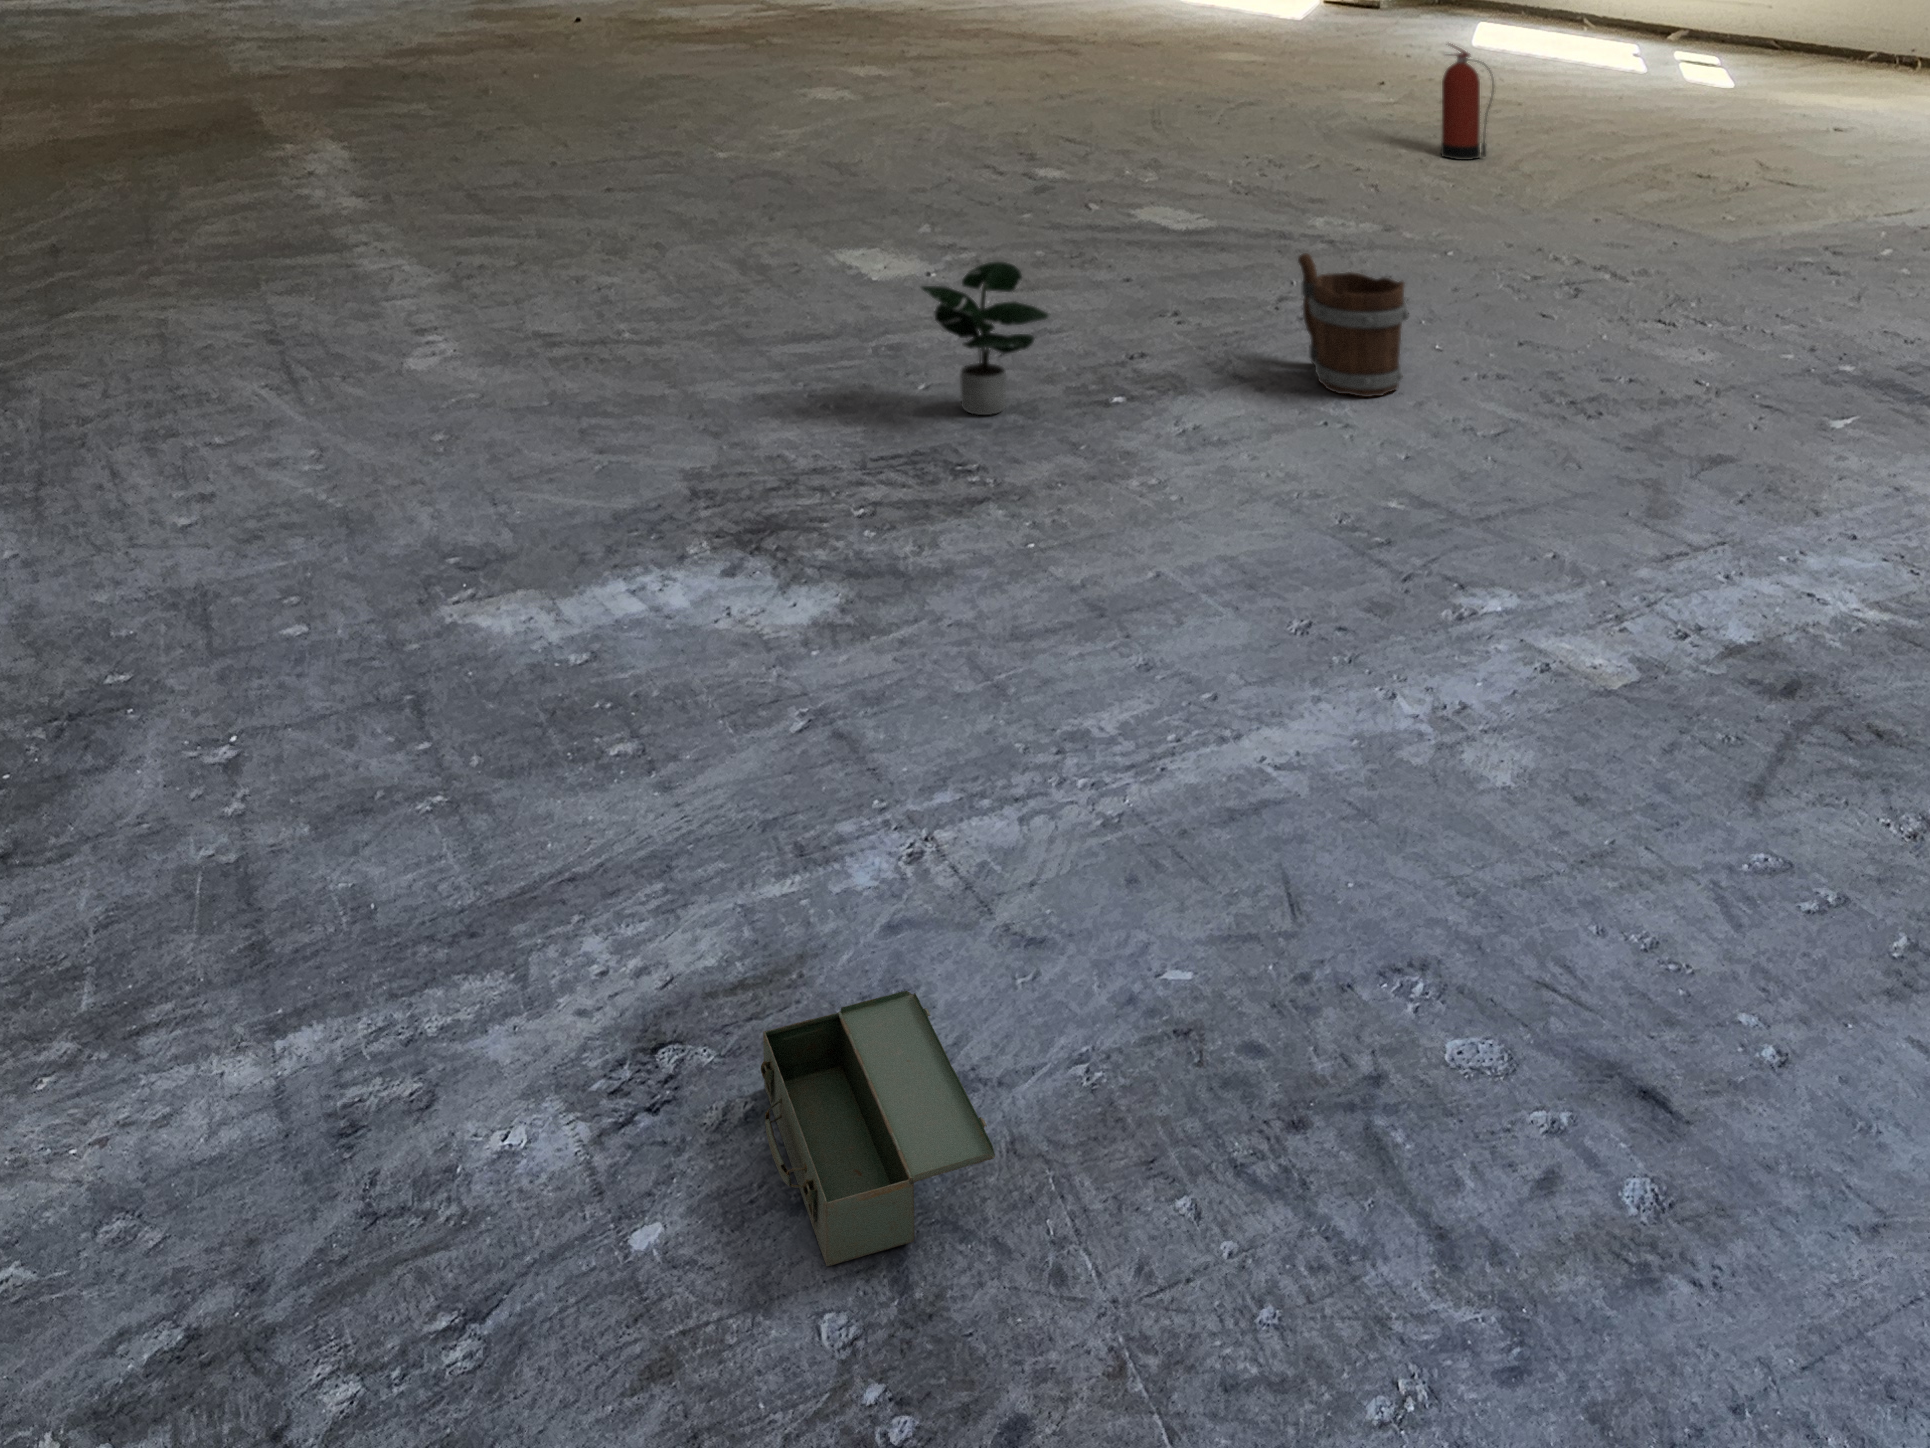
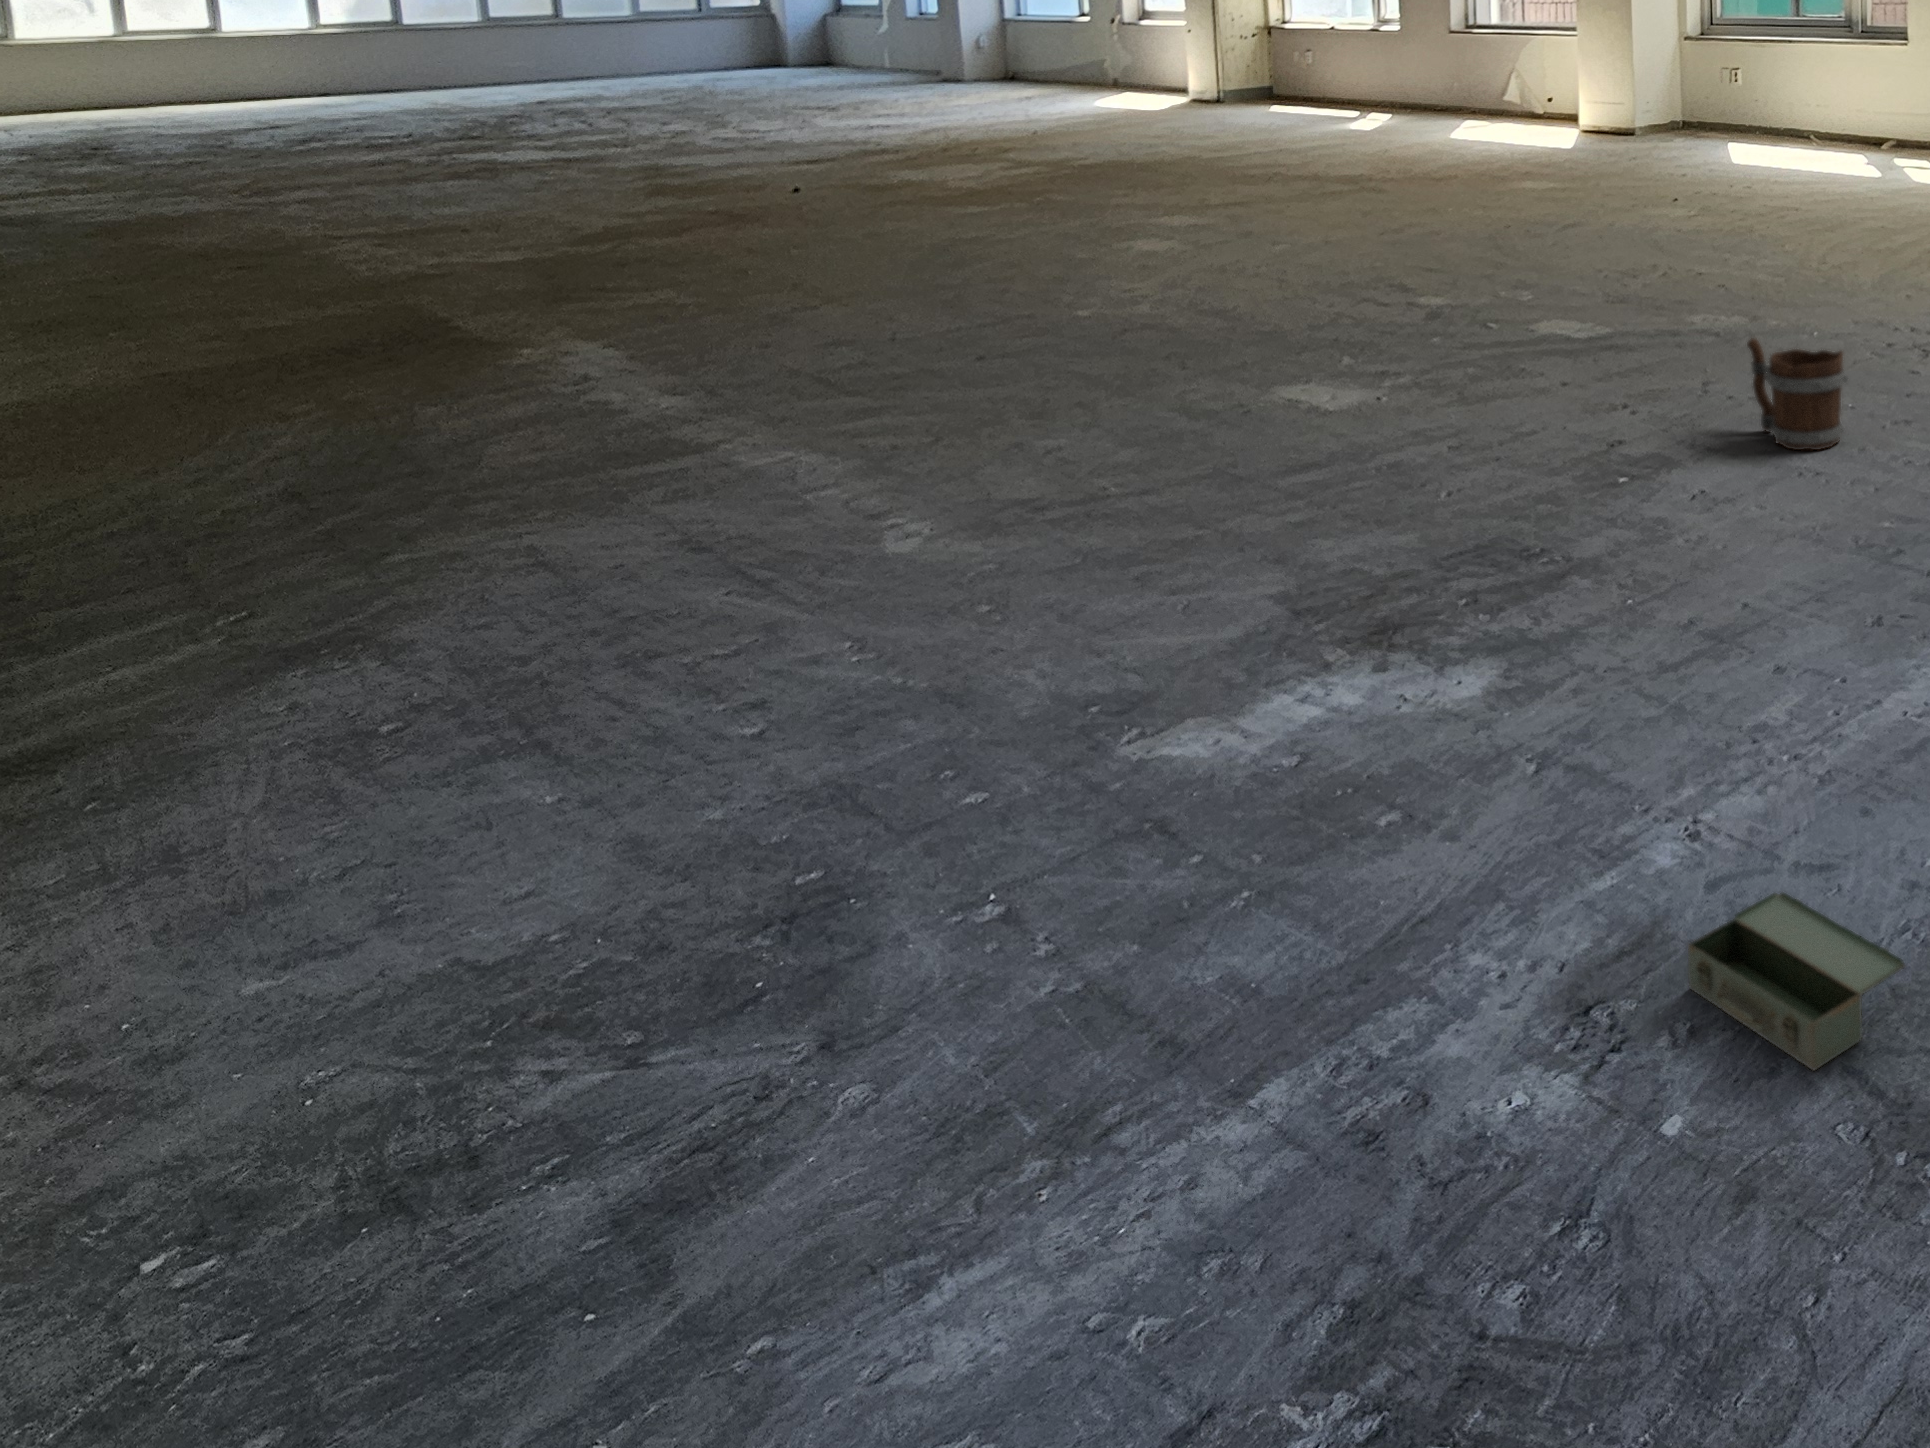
fire extinguisher: present [1441,44,1490,160] -> none [1762,160,1806,261]
potted plant: present [921,262,1050,415] -> none [1456,370,1577,508]

